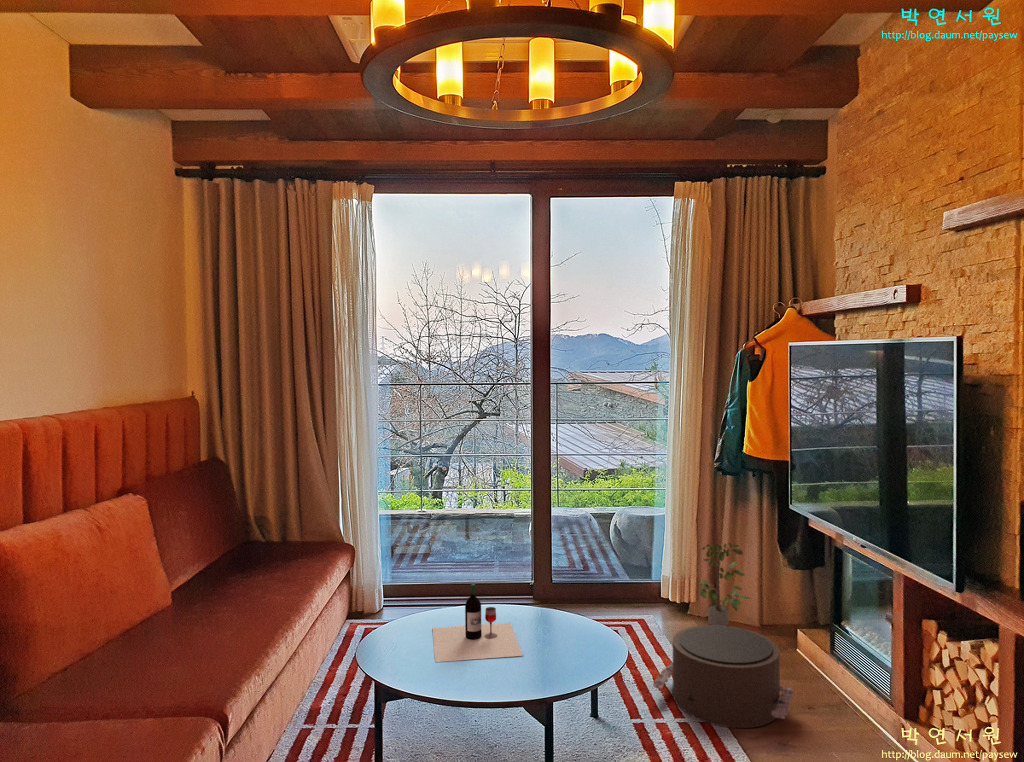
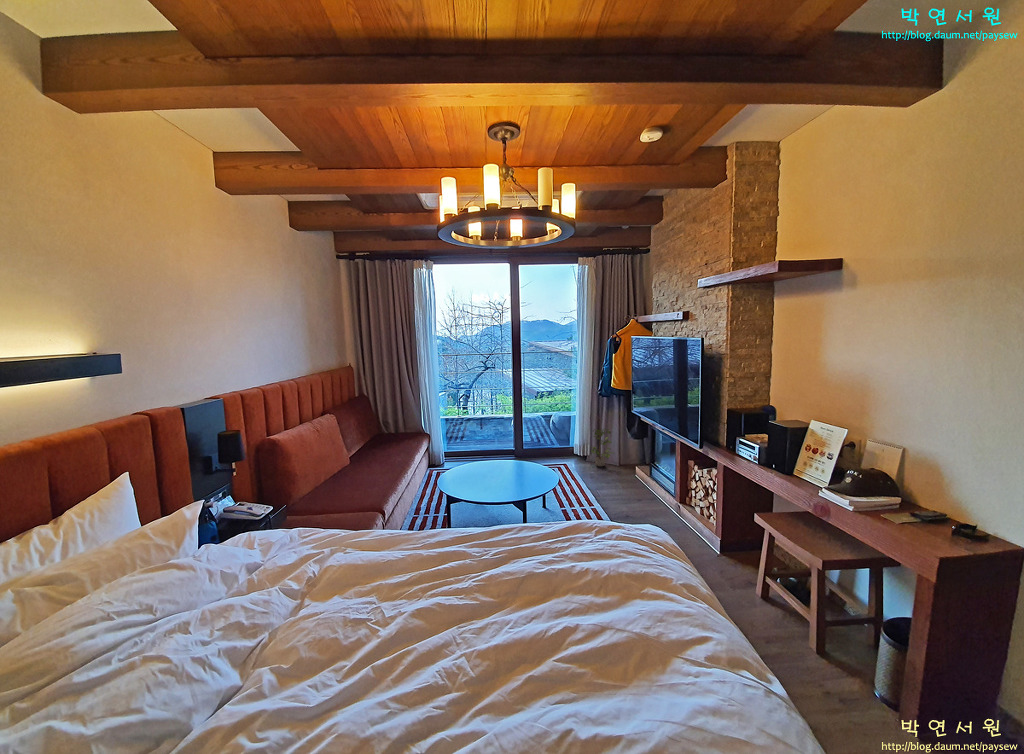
wine bottle: present [433,584,523,662] -> none [471,451,513,486]
pouf: present [653,625,793,728] -> none [570,466,632,509]

